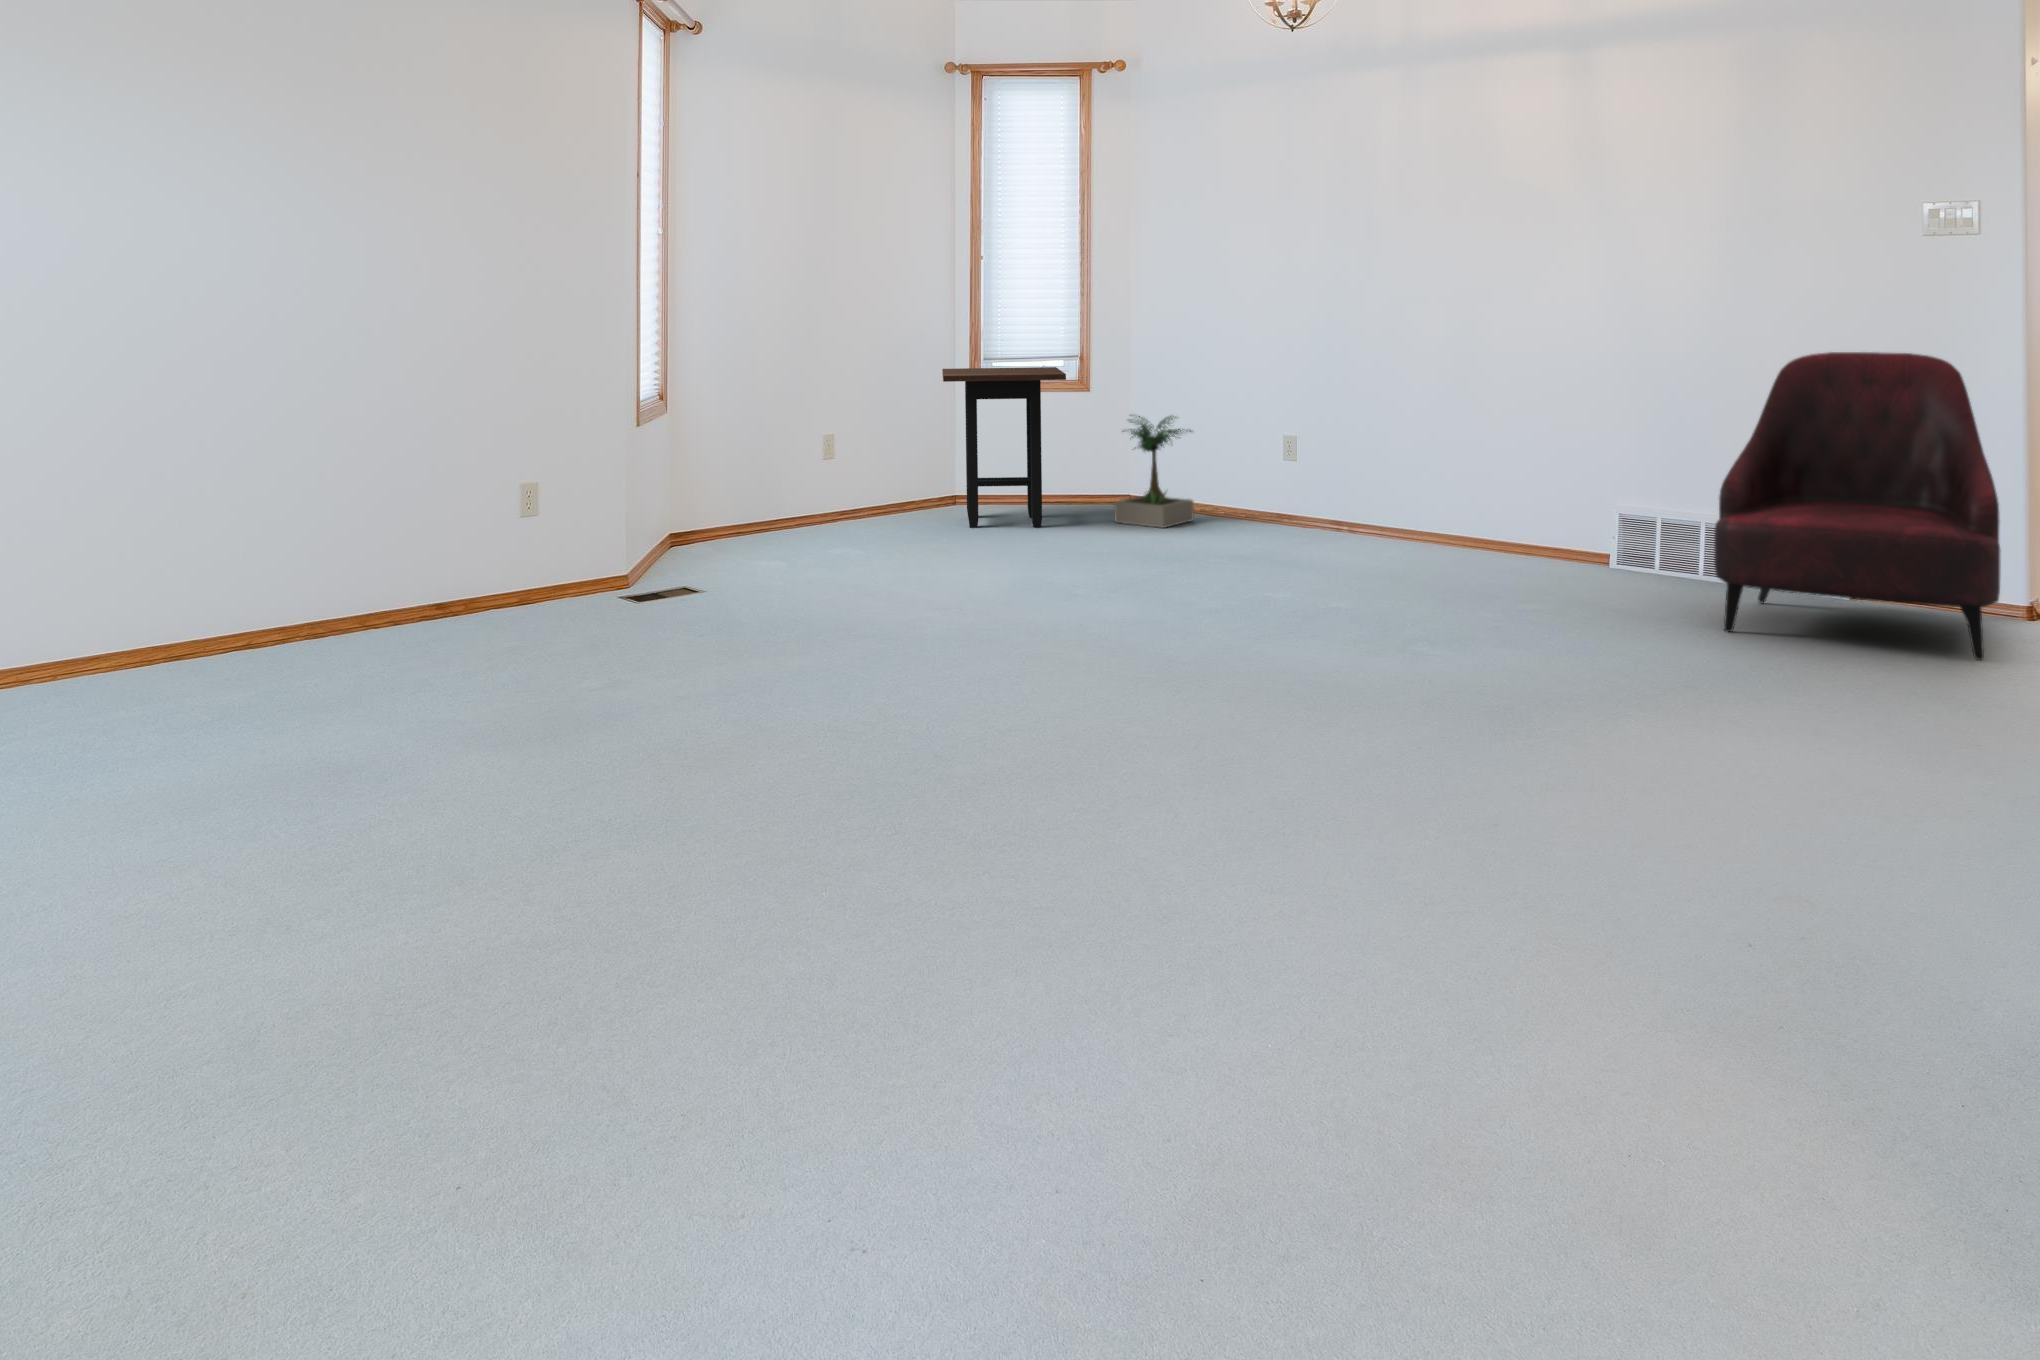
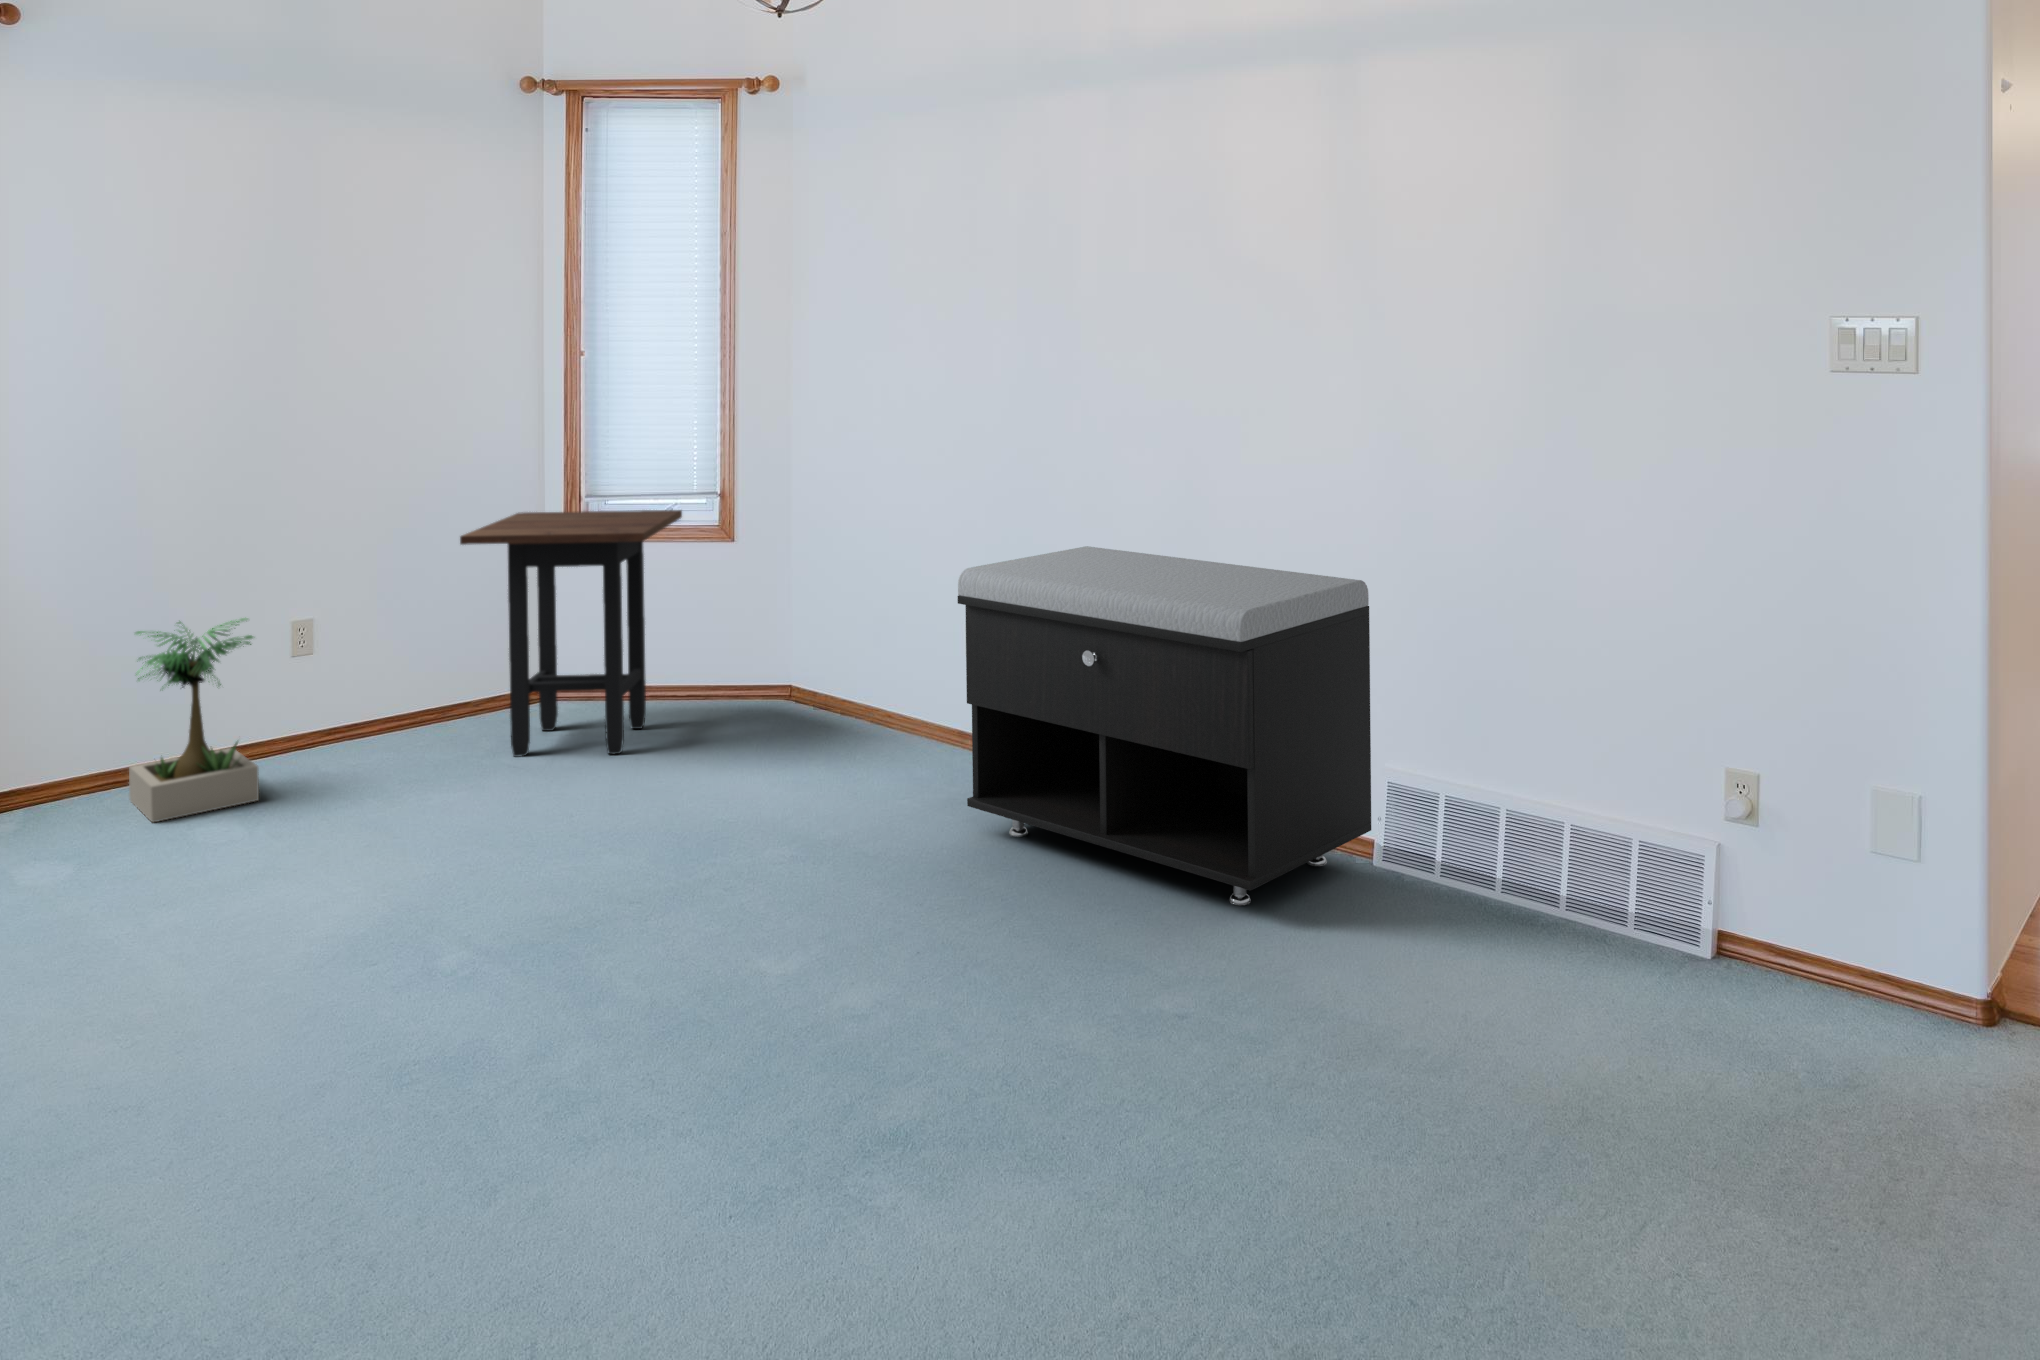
armchair: present [1714,352,2001,660] -> none [1447,551,1919,1195]
storage bench: none [1324,378,1607,581] -> present [958,546,1371,905]
potted plant: present [1114,415,1194,528] -> present [129,618,259,822]

